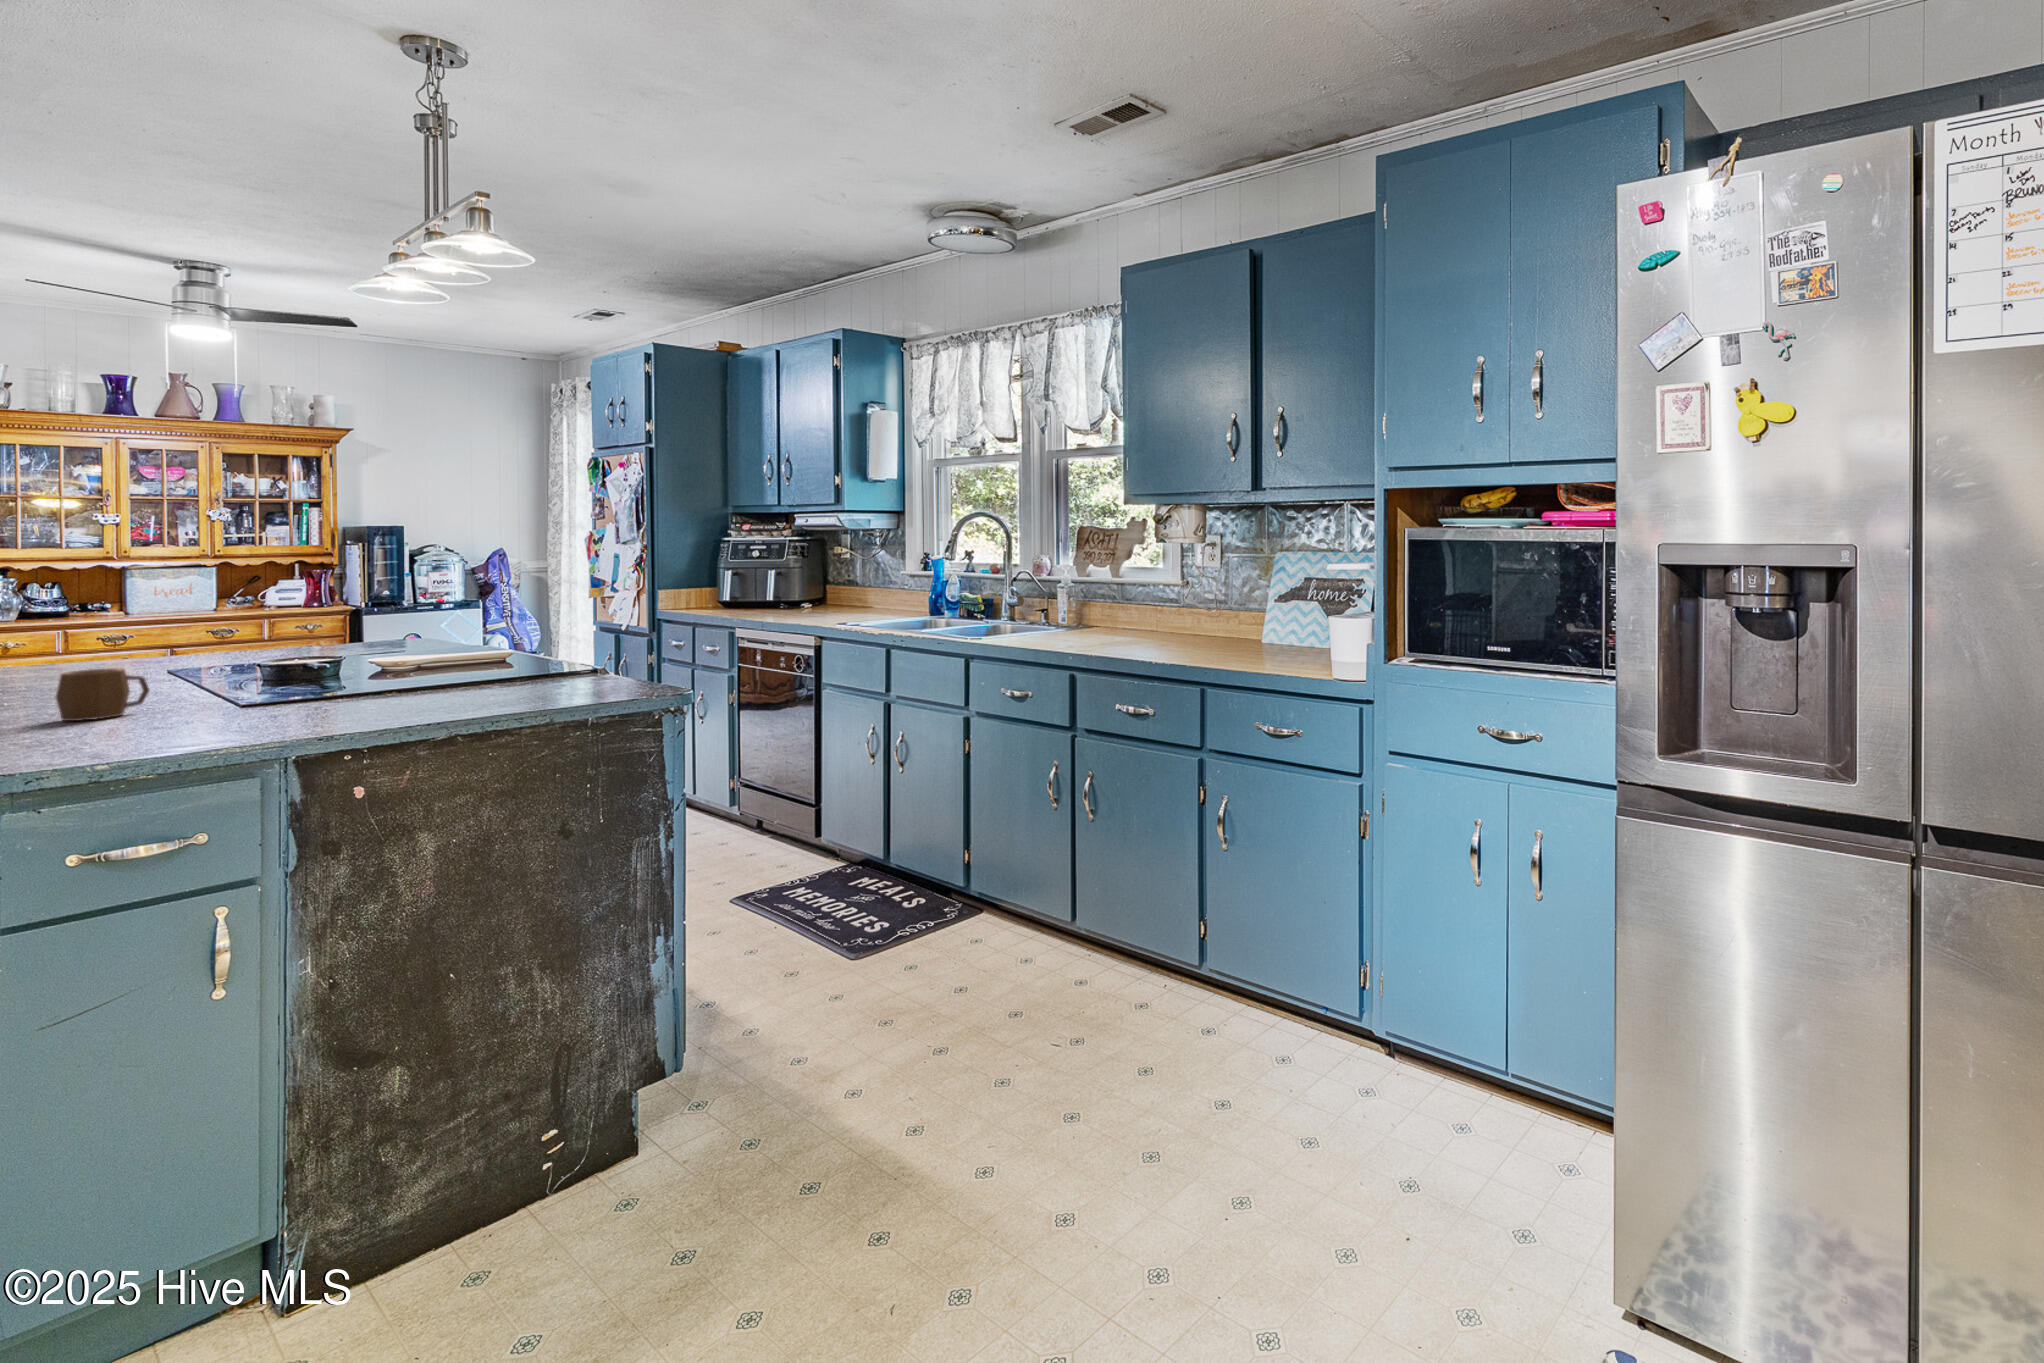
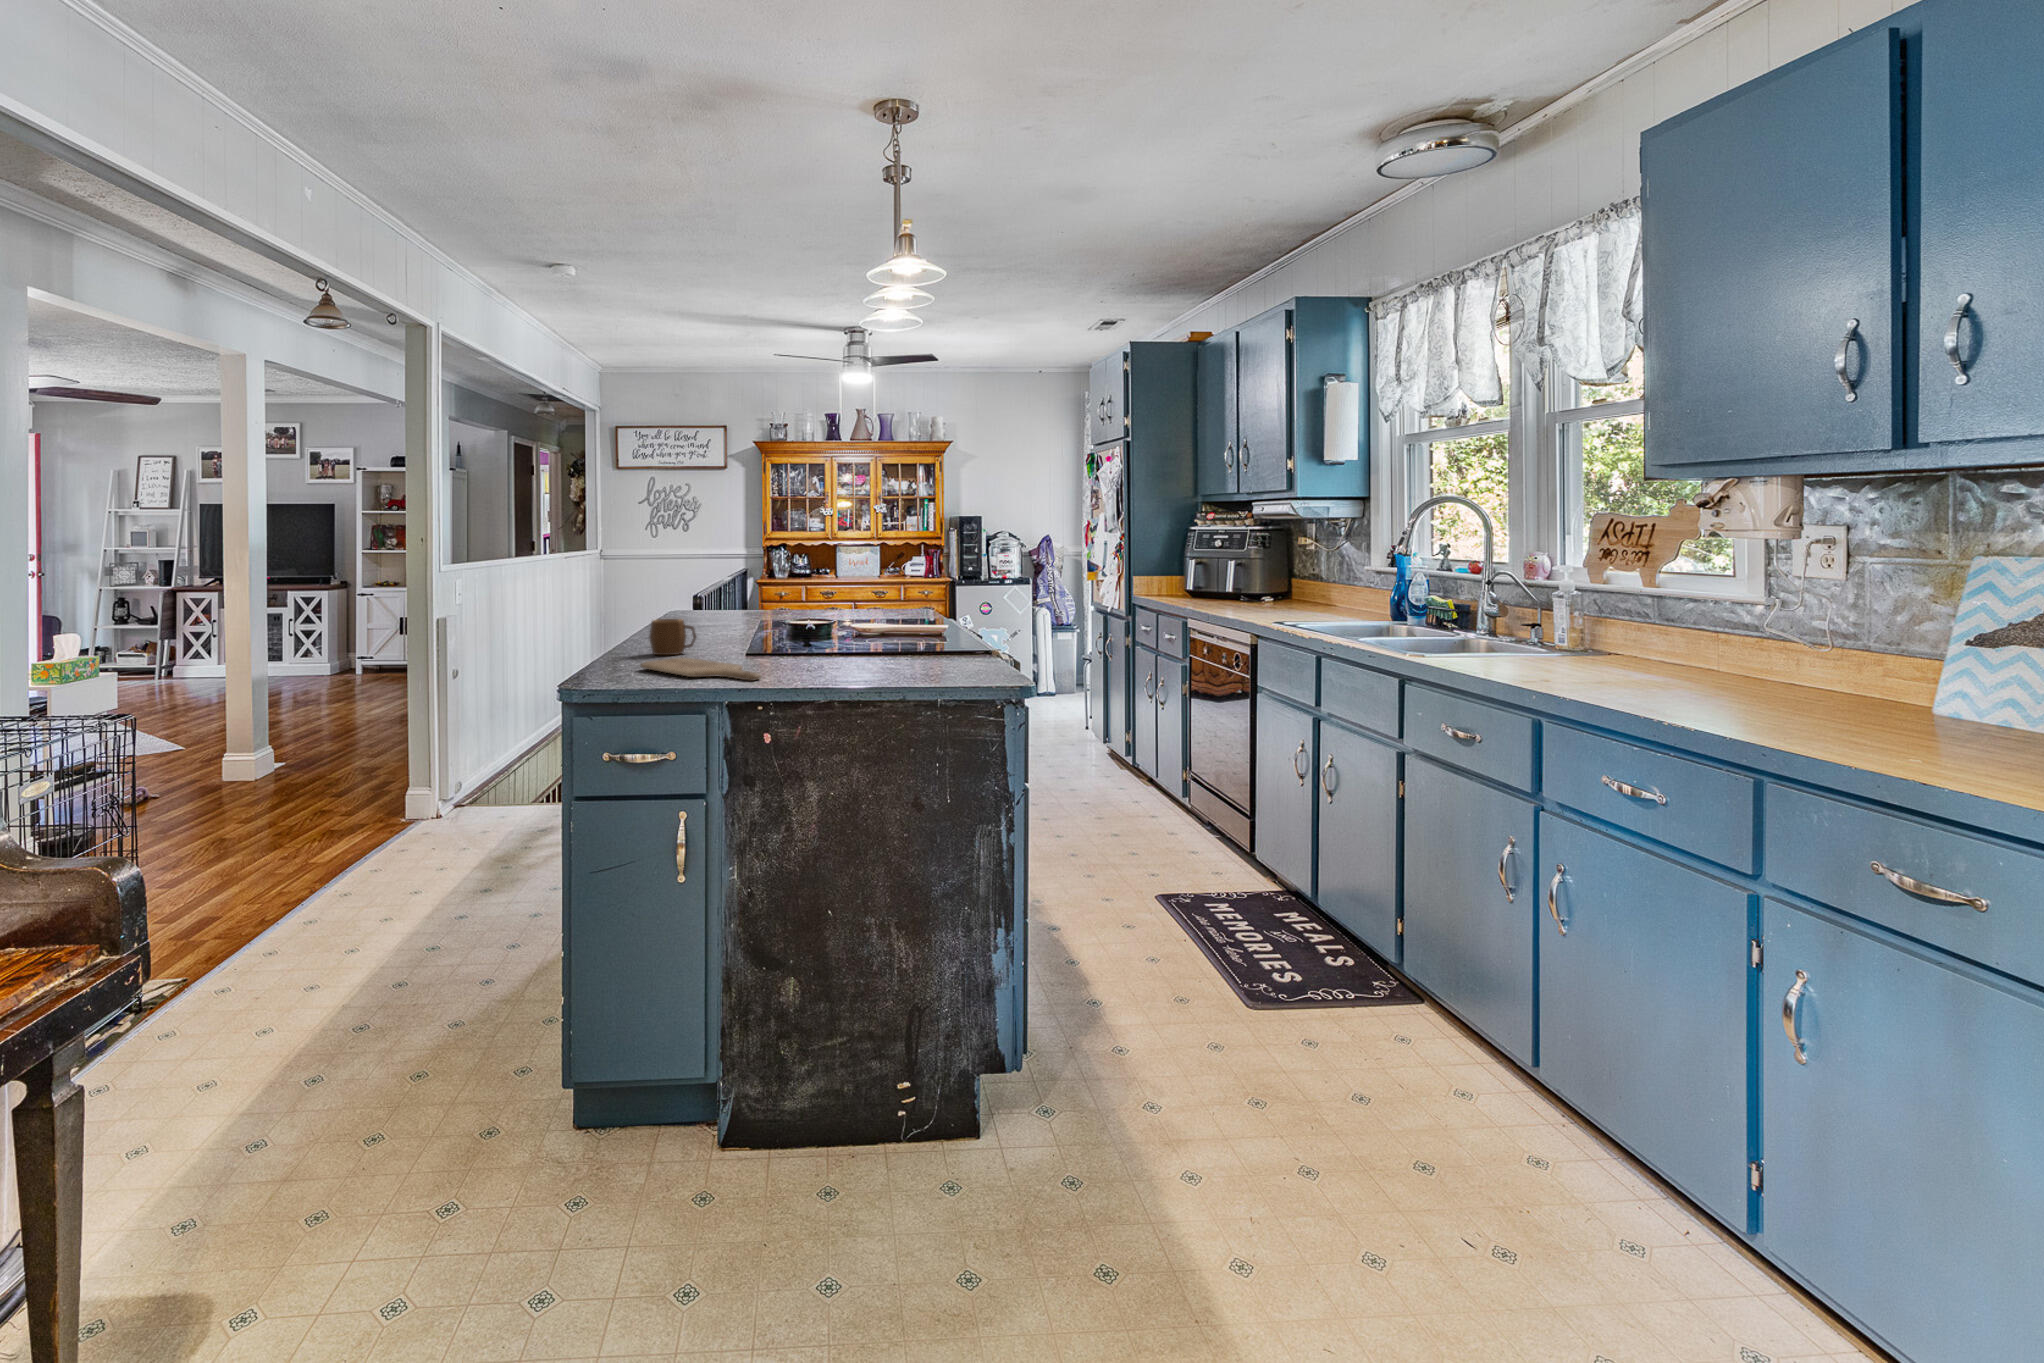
cutting board: none [94,712,347,734] -> present [641,658,761,681]

